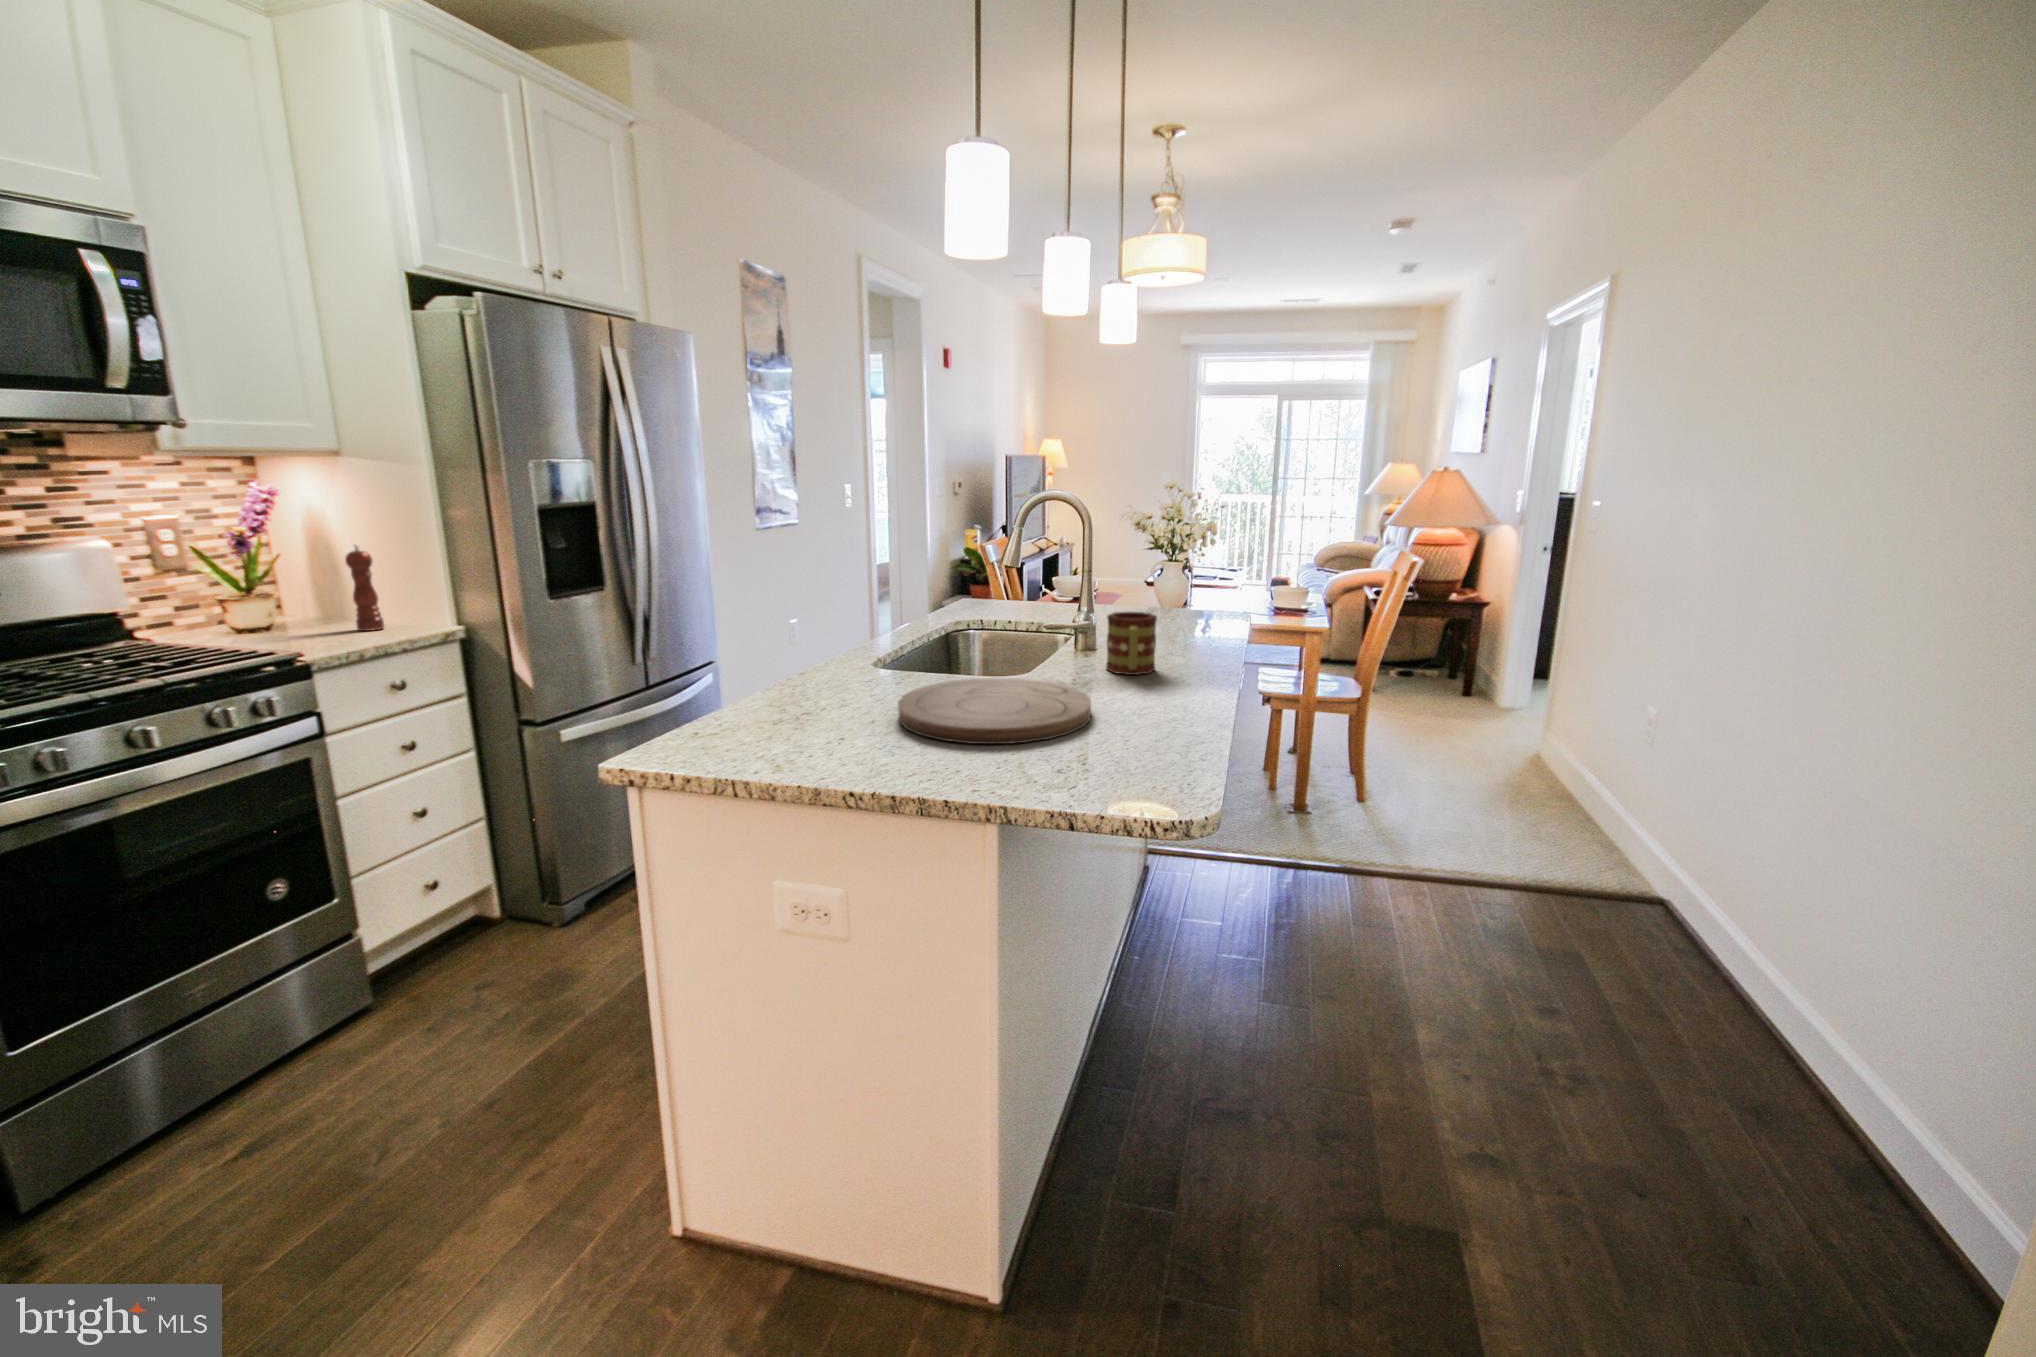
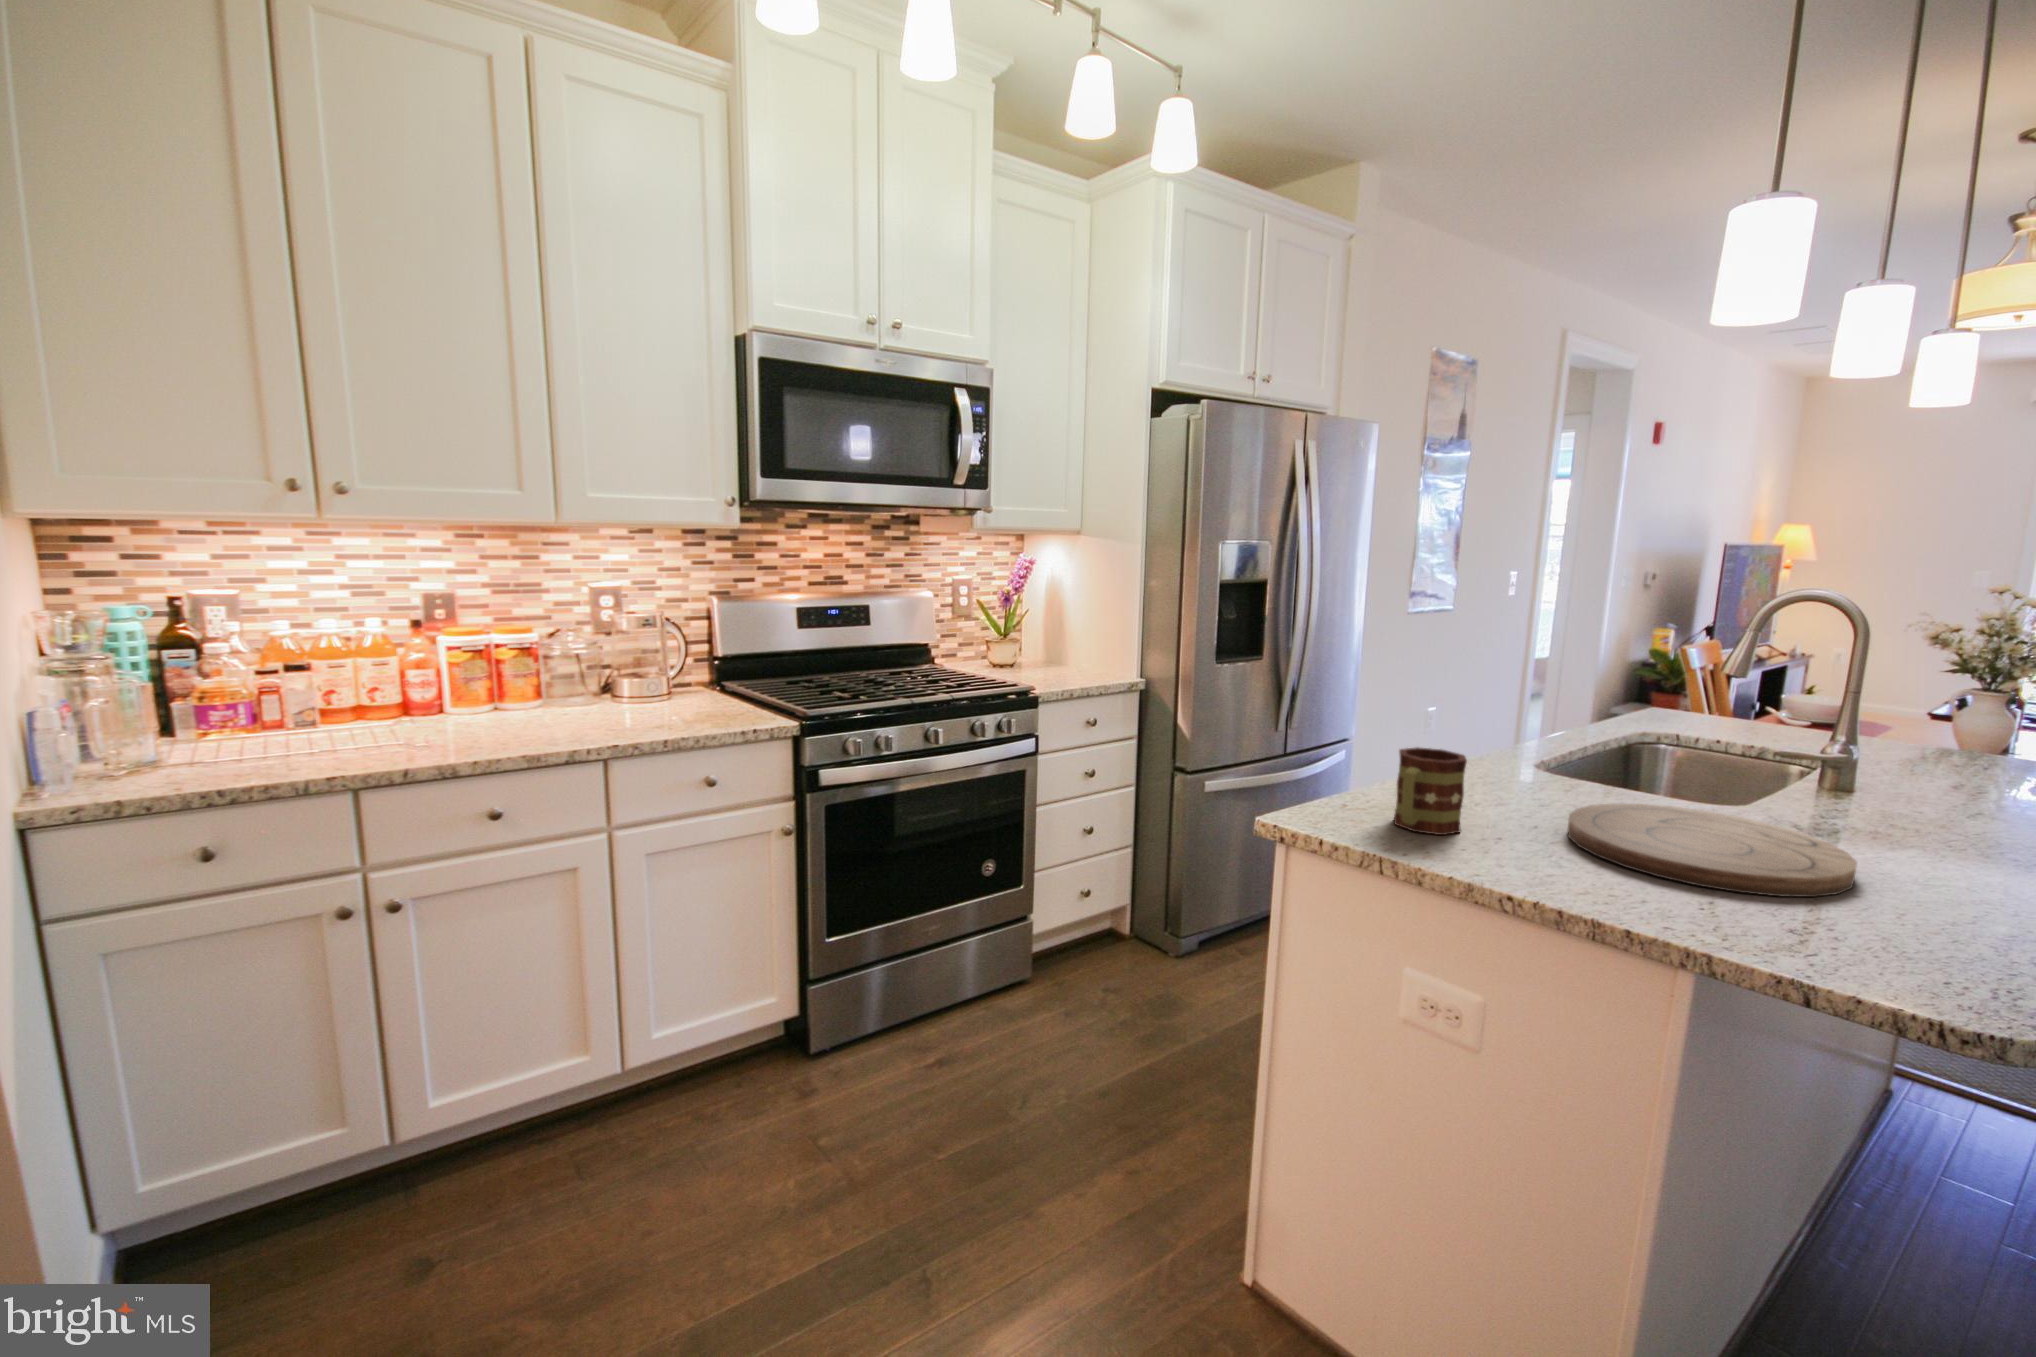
pepper mill: present [345,545,384,631] -> none [1067,606,1087,675]
mug: present [1106,611,1157,675] -> present [1394,747,1467,835]

